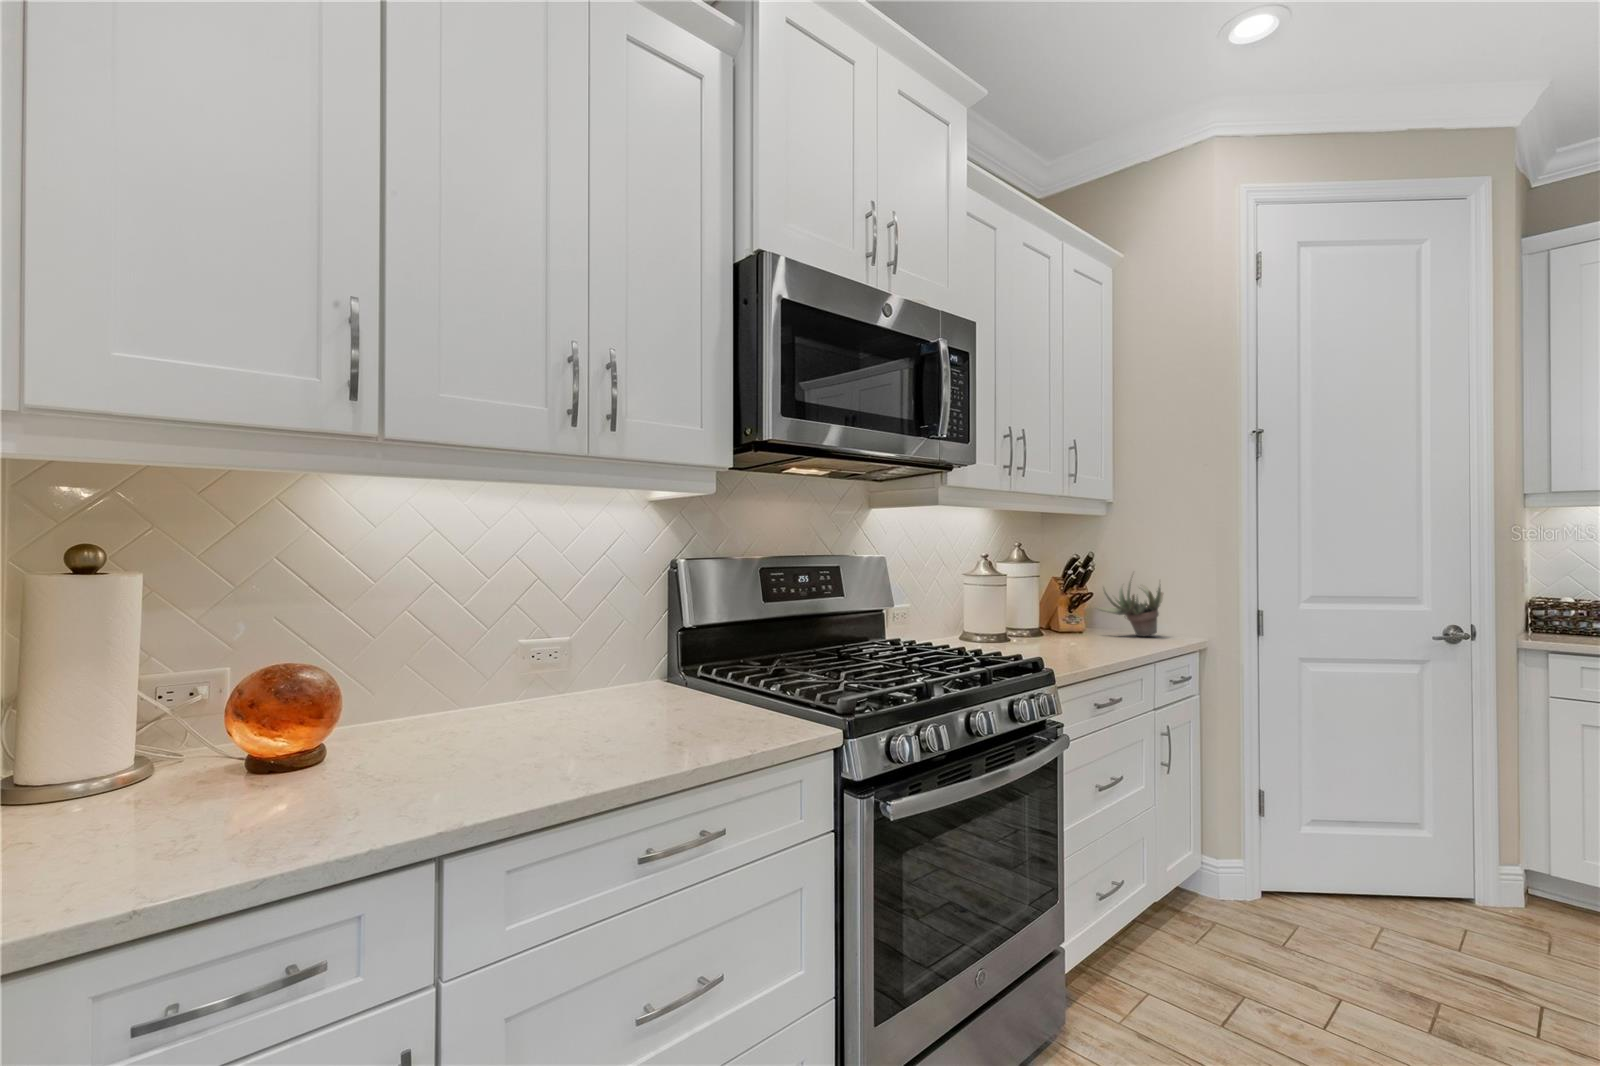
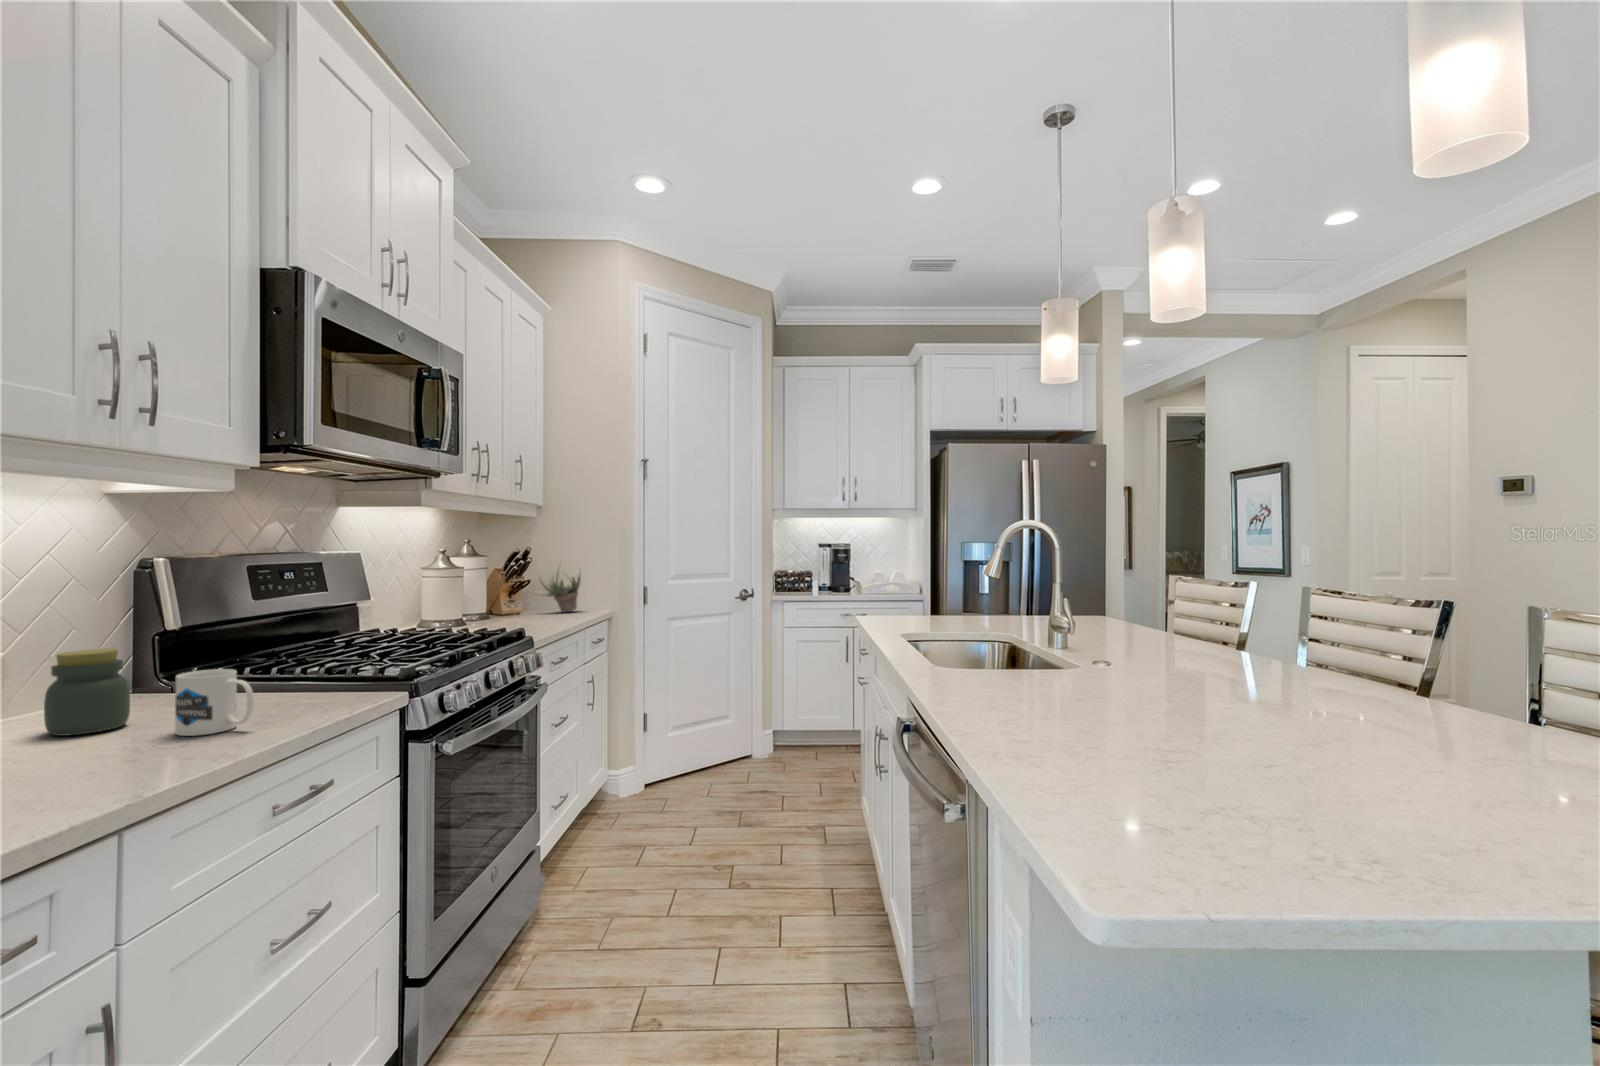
jar: none [544,644,604,725] -> present [44,648,130,736]
mug: none [604,678,656,749] -> present [175,669,254,736]

